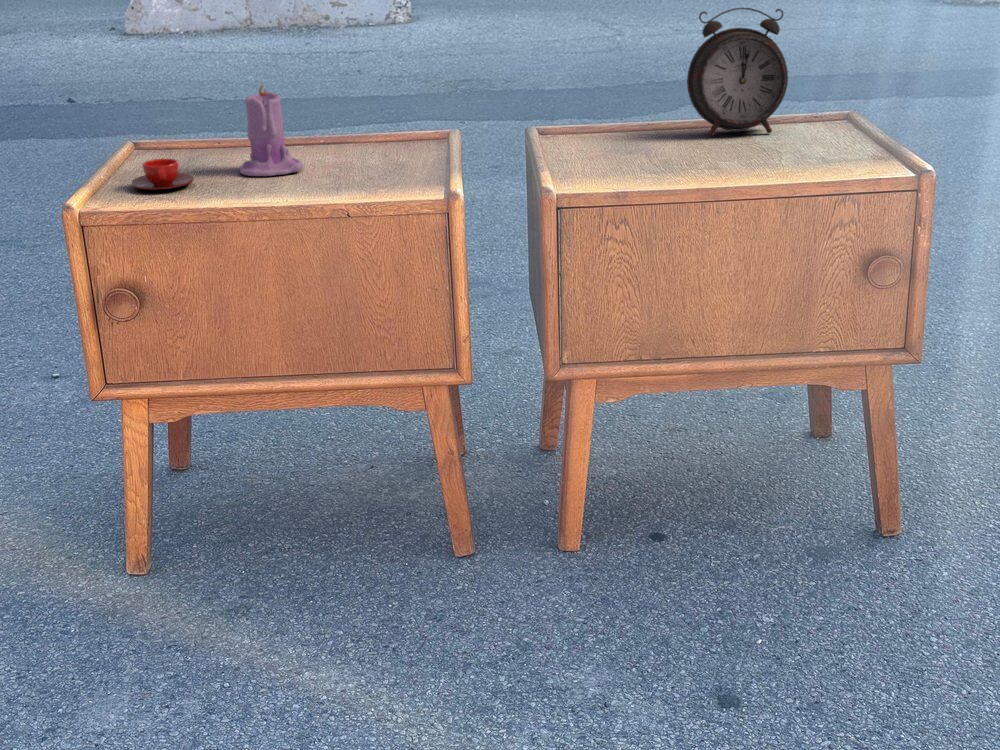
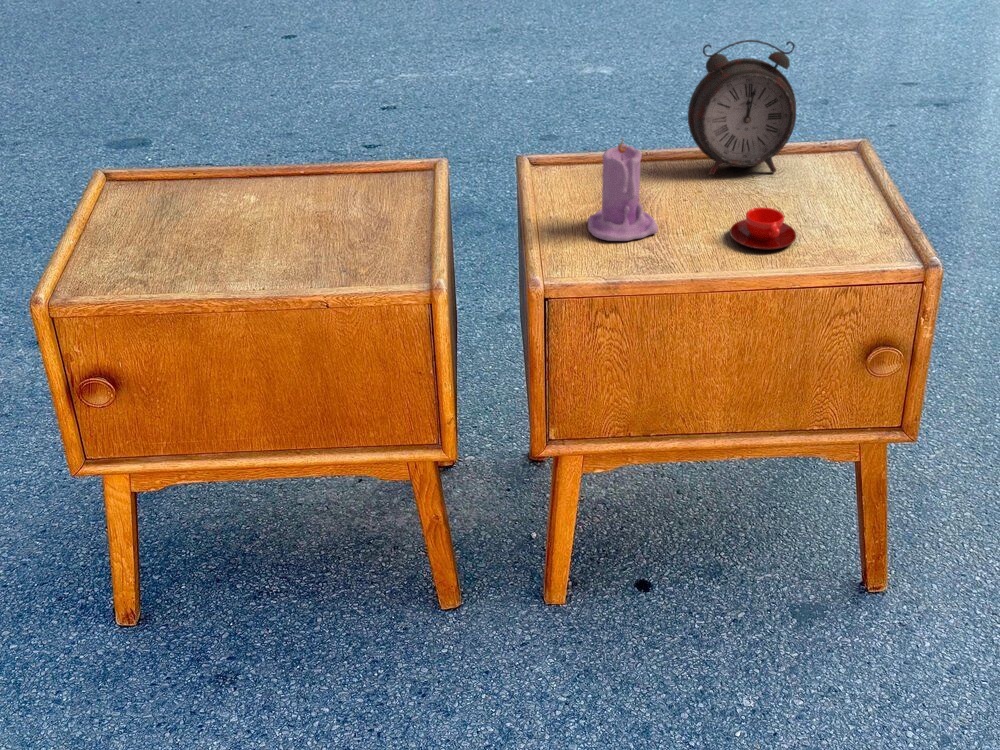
candle: present [239,84,303,176] -> present [588,139,658,241]
teacup: present [131,159,194,190] -> present [730,207,796,249]

